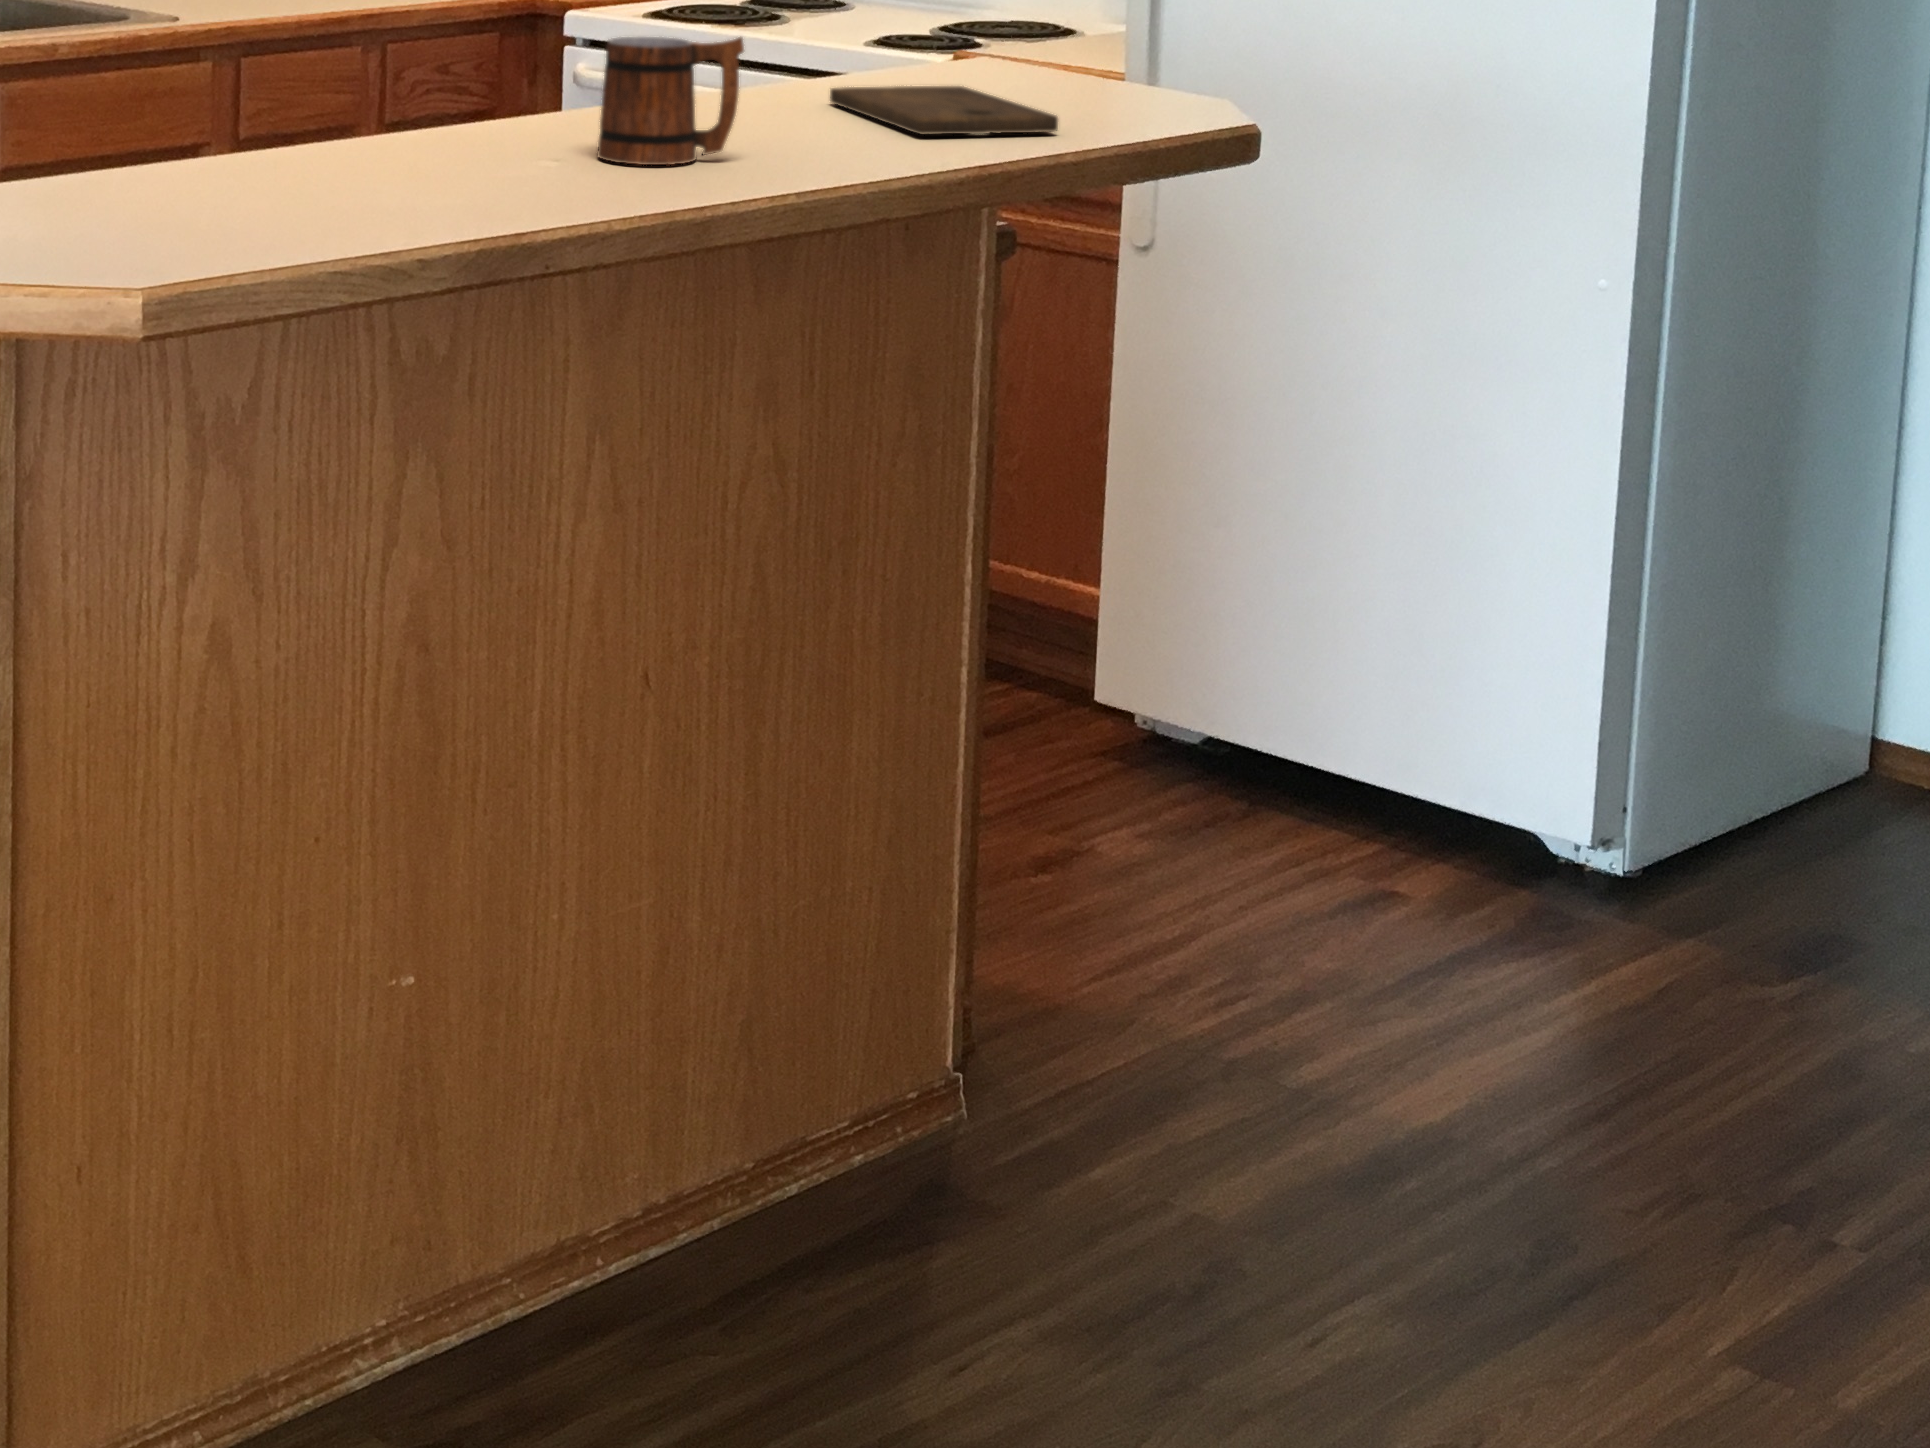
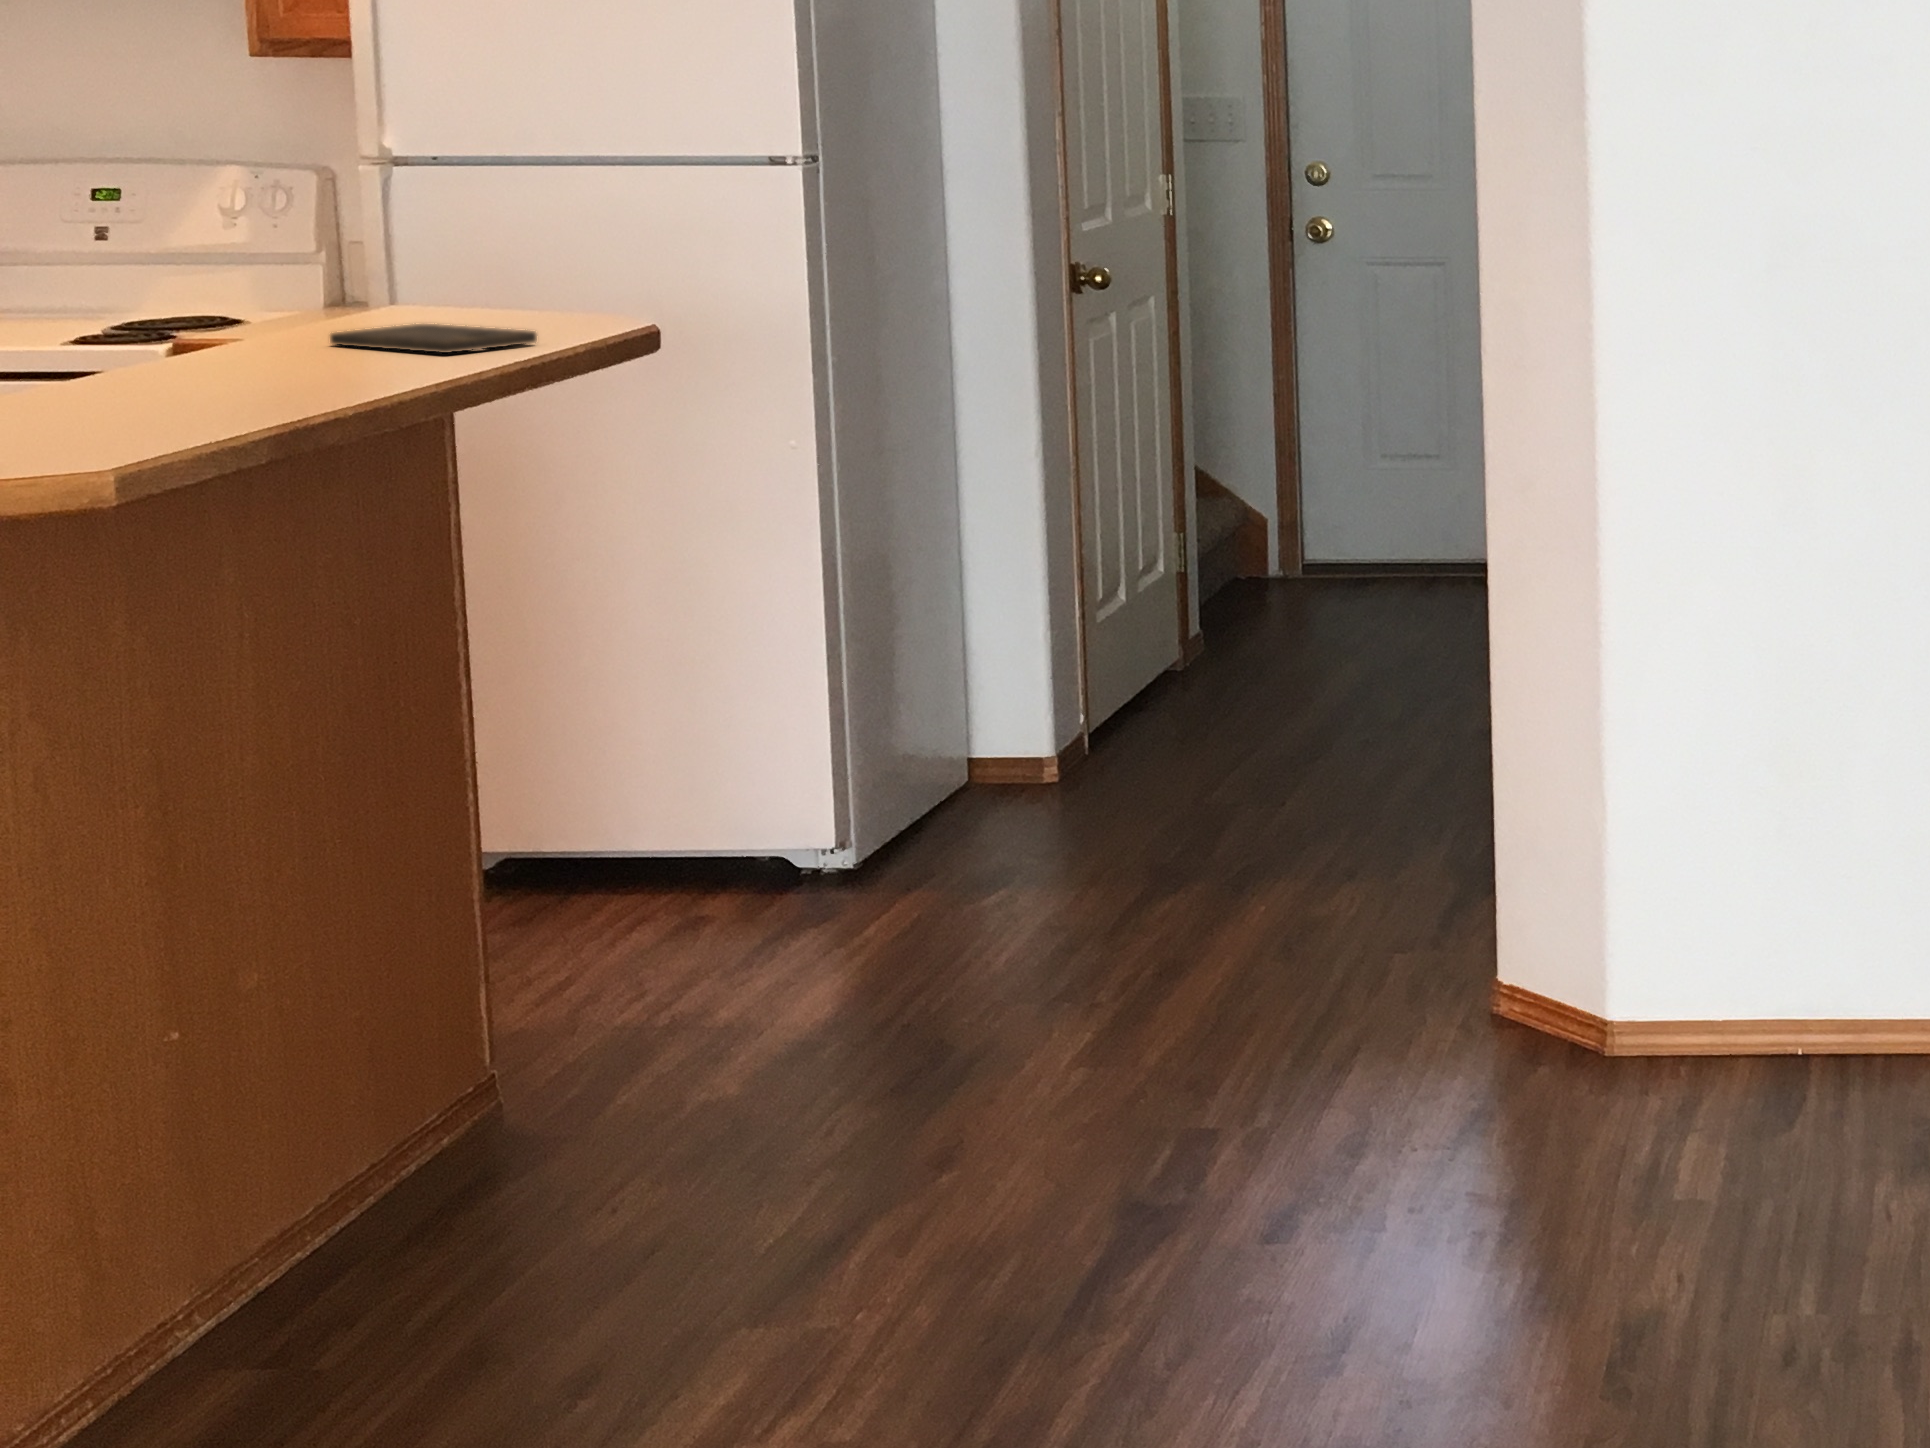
mug: present [597,37,744,165] -> none [232,286,345,388]

